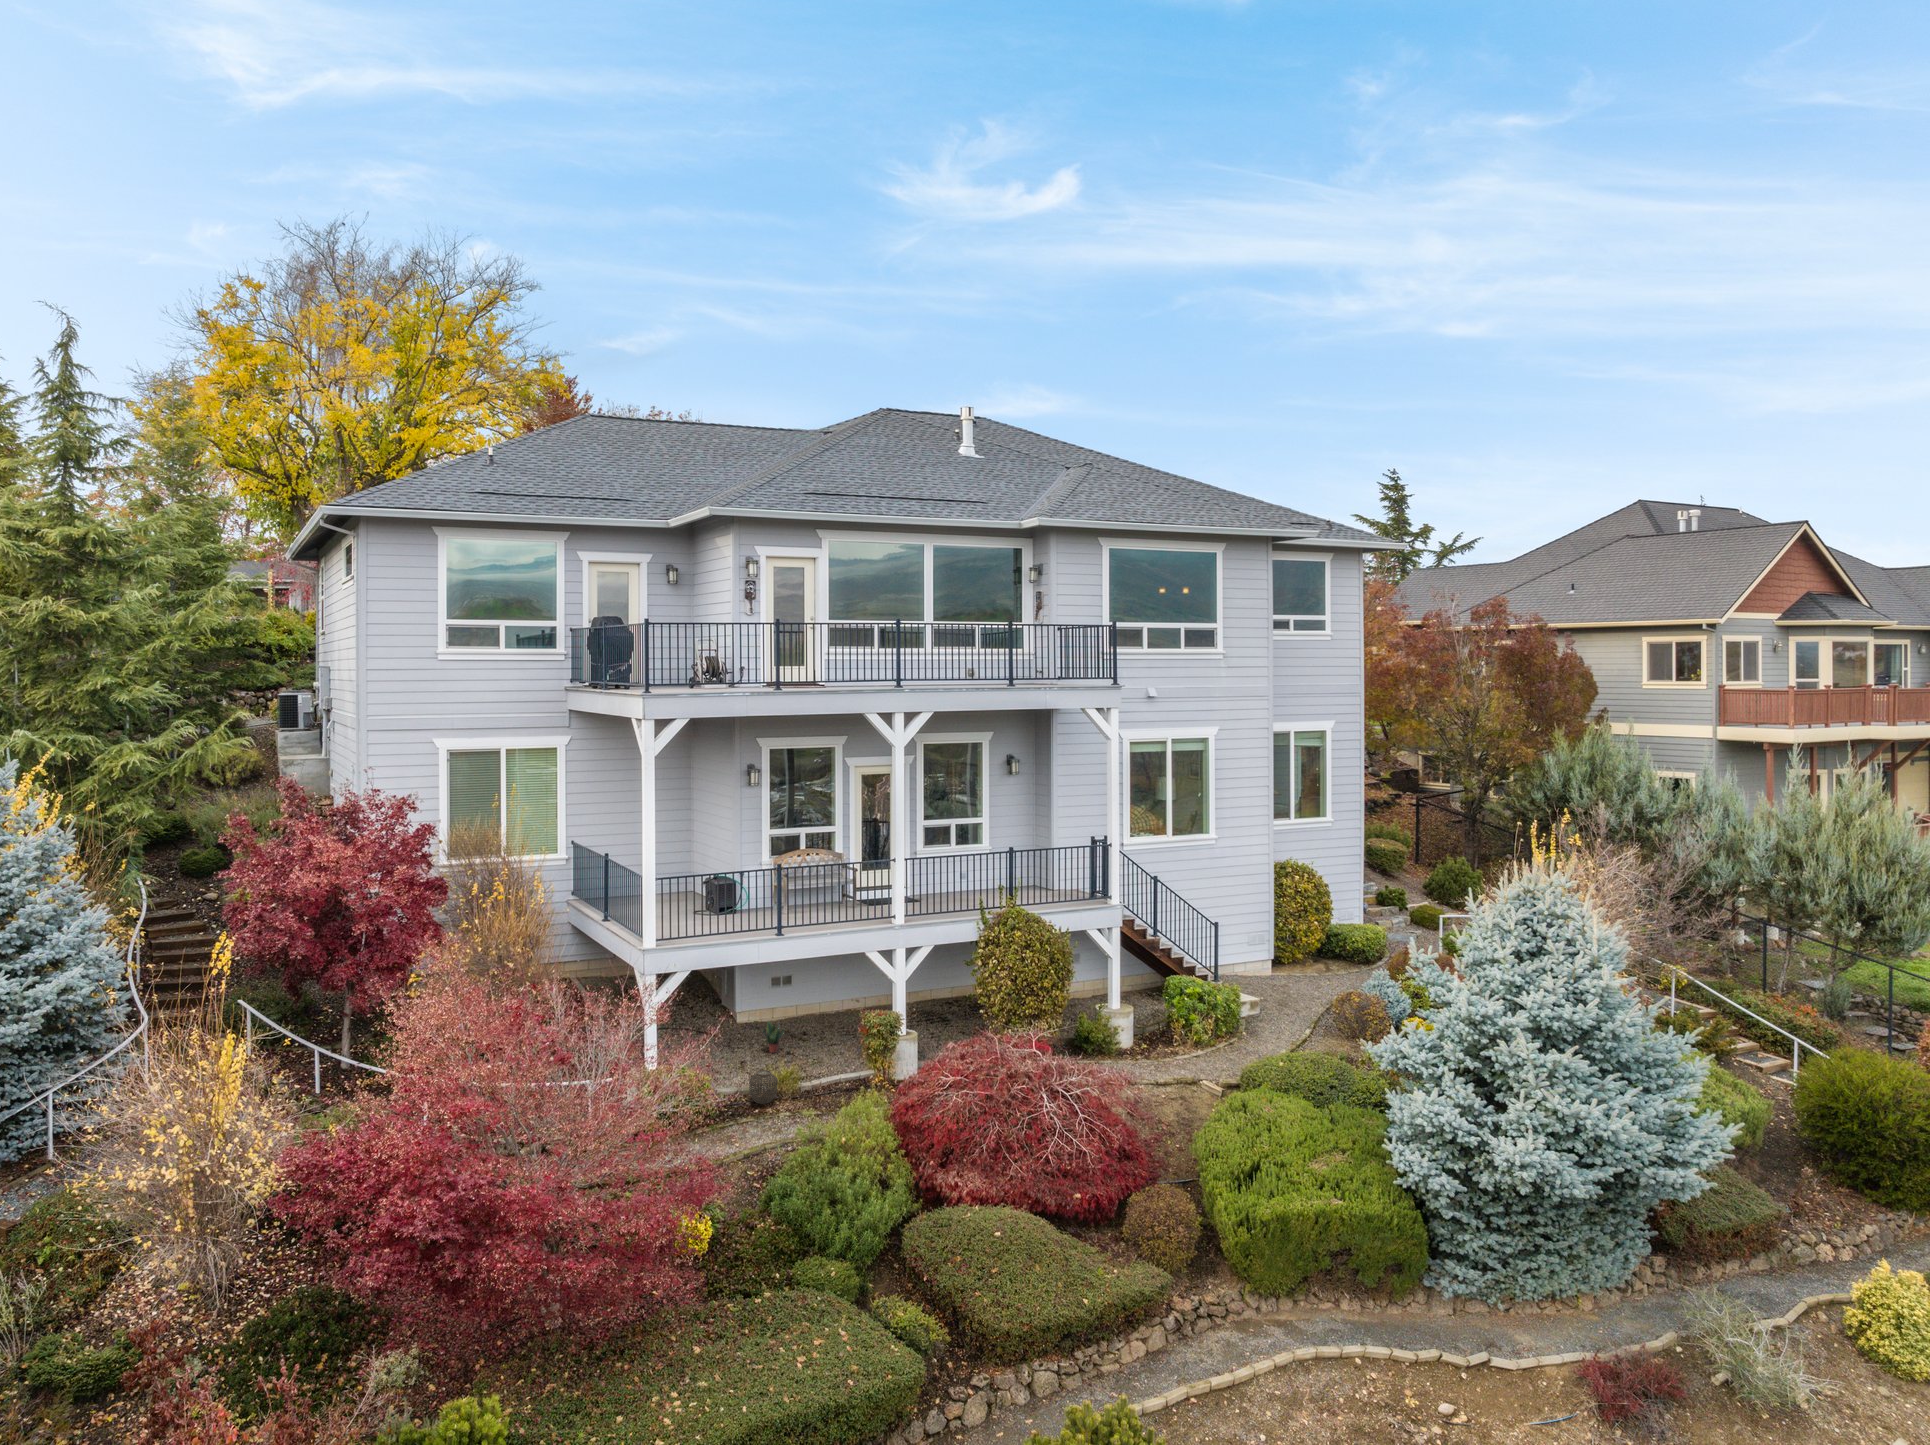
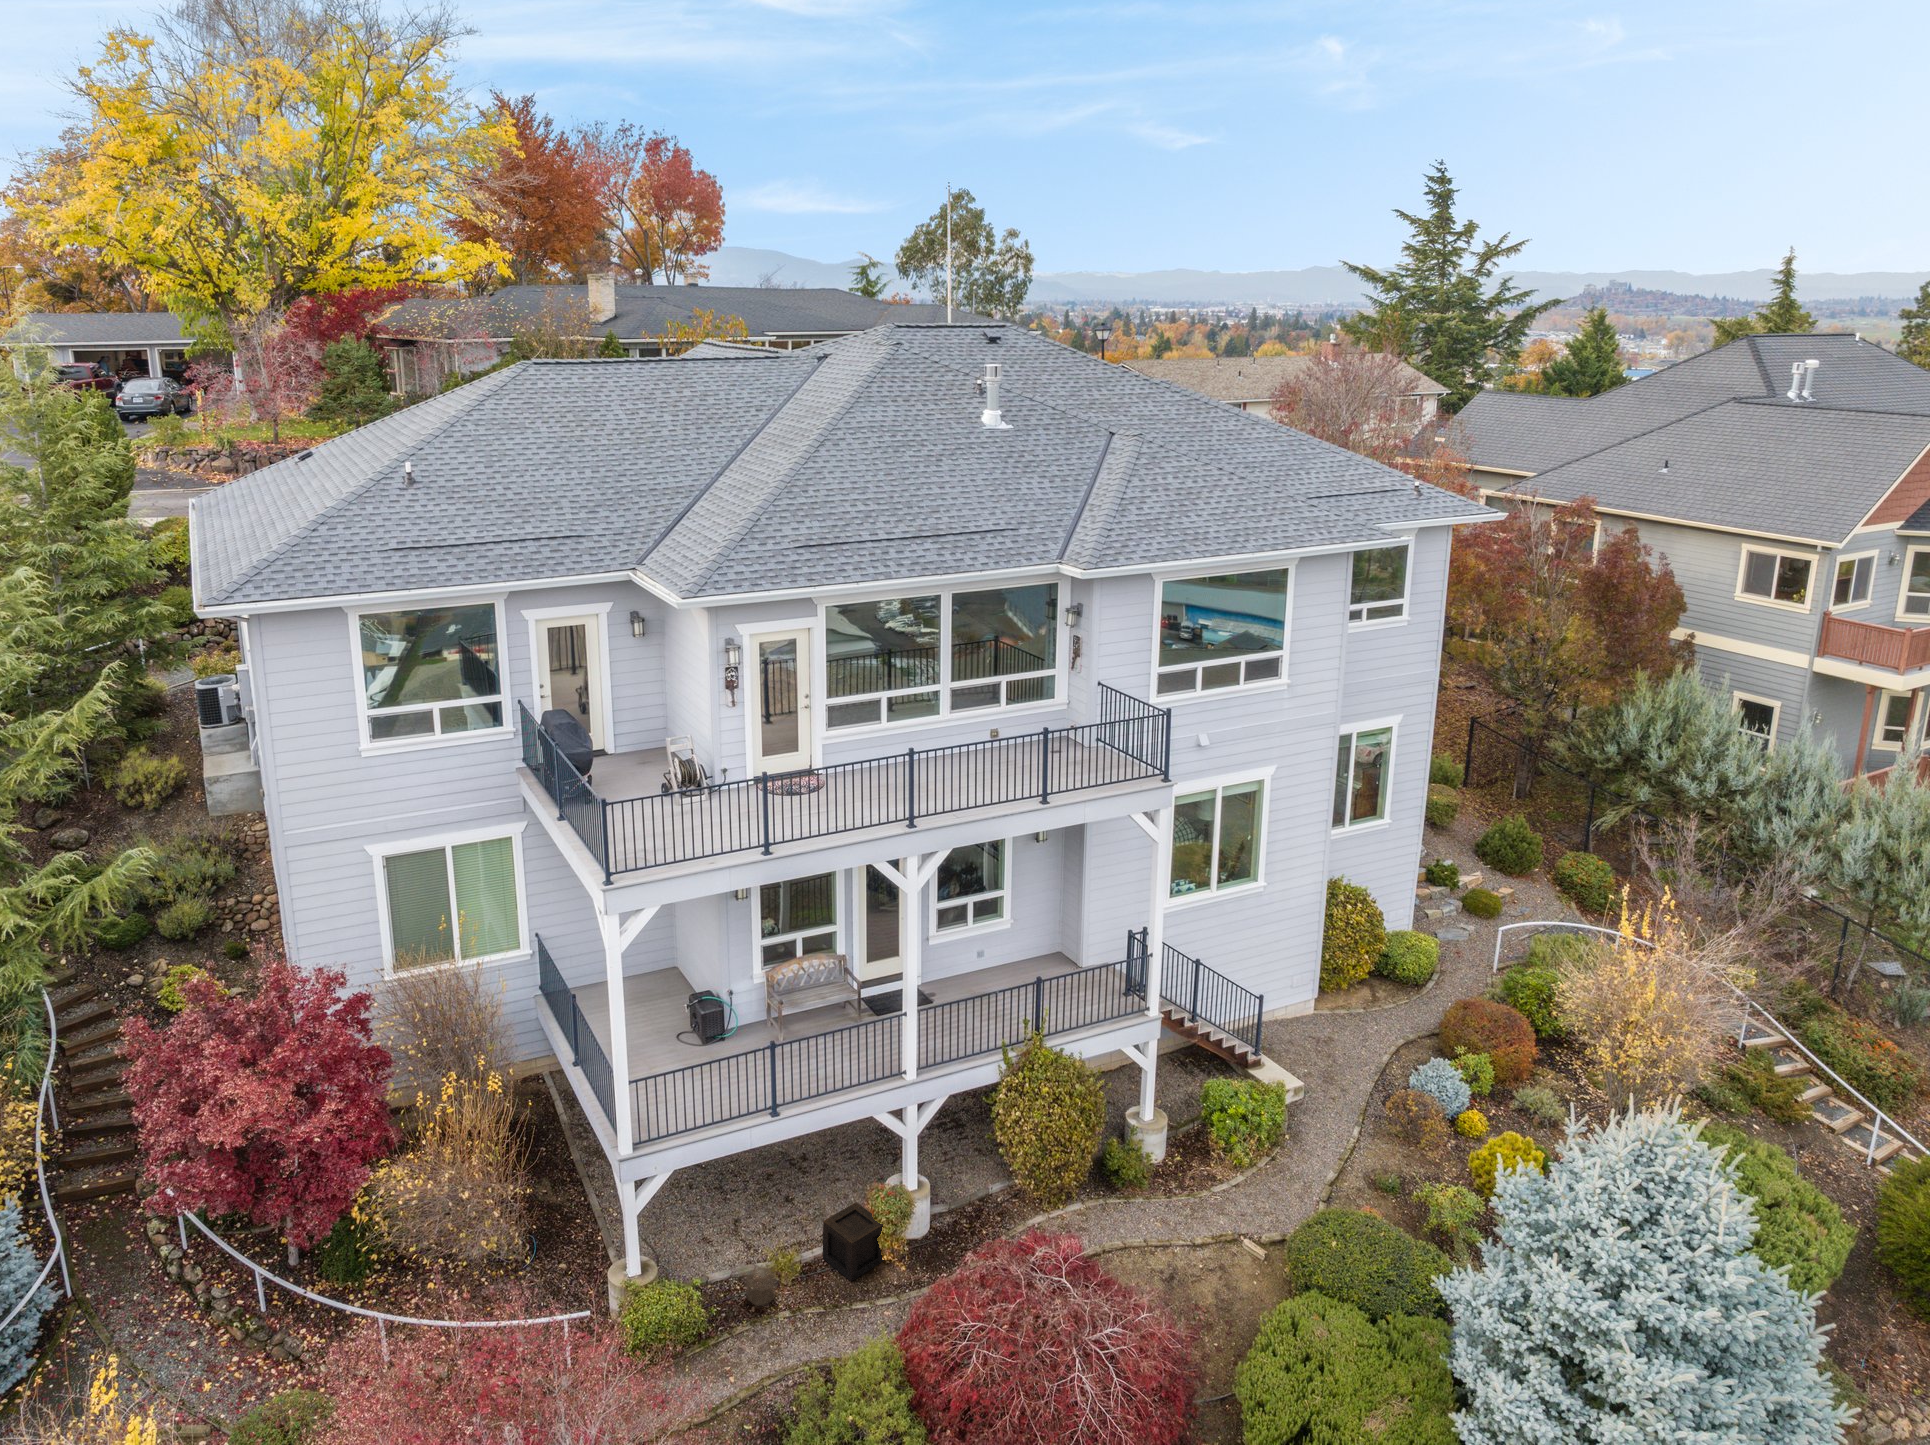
potted plant: present [763,1022,784,1053] -> none [759,1159,783,1195]
wooden crate: none [819,1036,875,1093] -> present [823,1202,884,1281]

